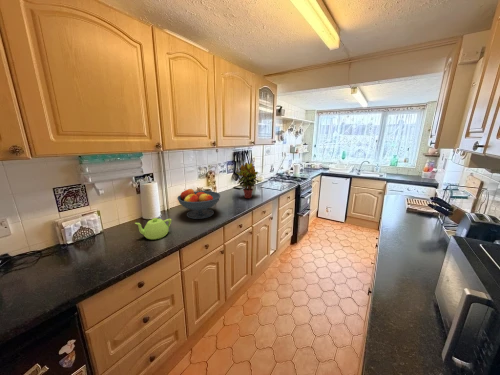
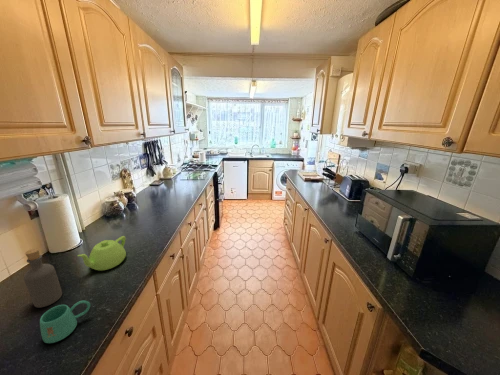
potted plant: present [237,163,258,198] -> none [160,154,188,194]
fruit bowl: present [177,189,220,219] -> none [107,193,166,230]
bottle: none [102,210,121,249] -> present [24,248,62,308]
mug: none [87,248,116,270] -> present [40,300,90,343]

